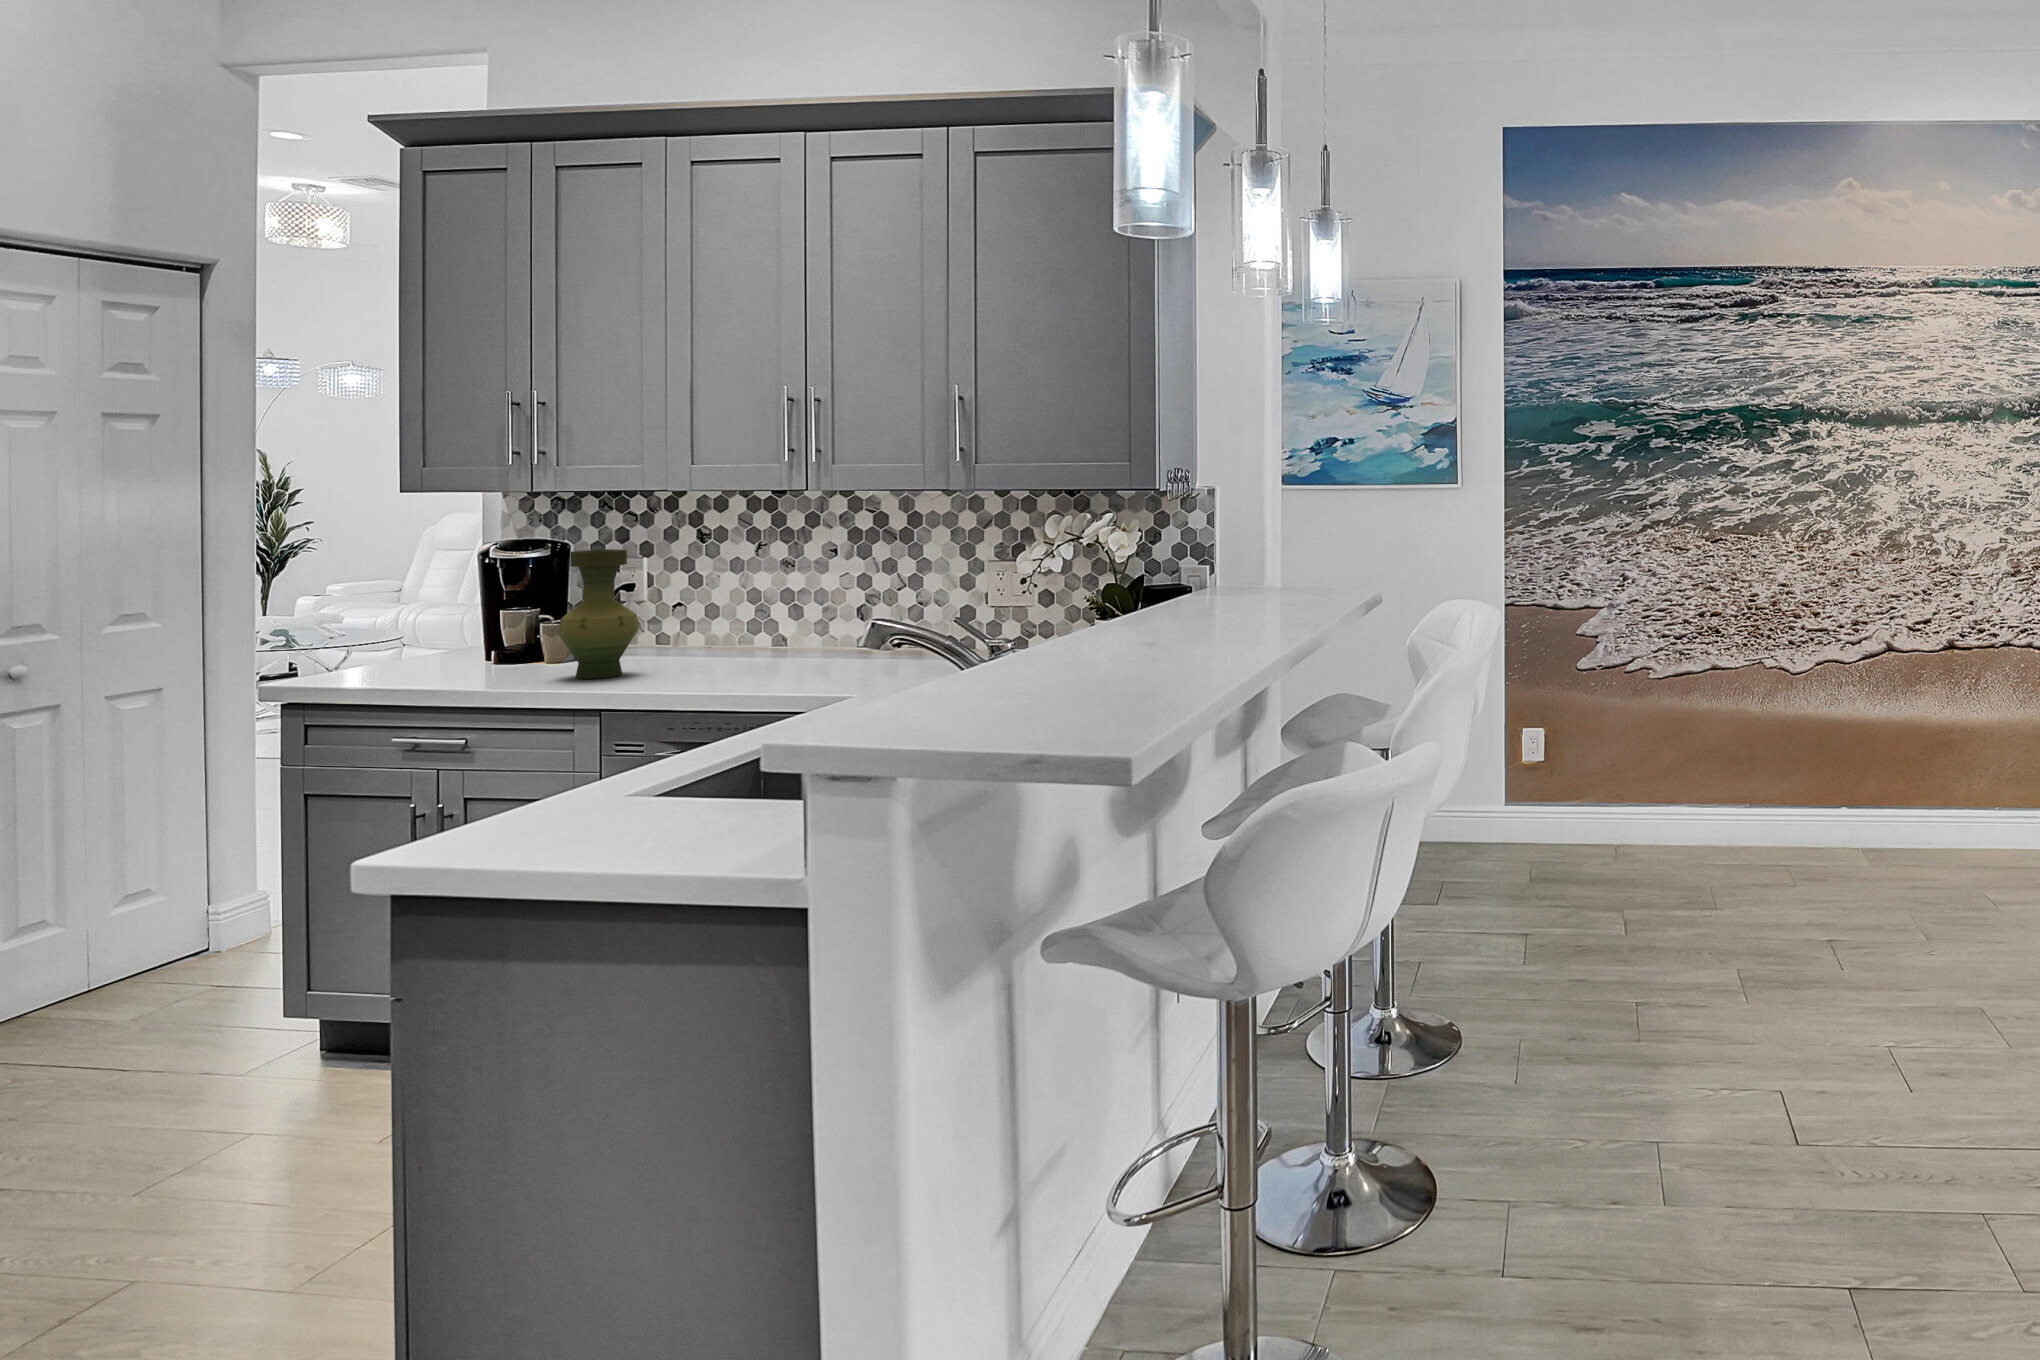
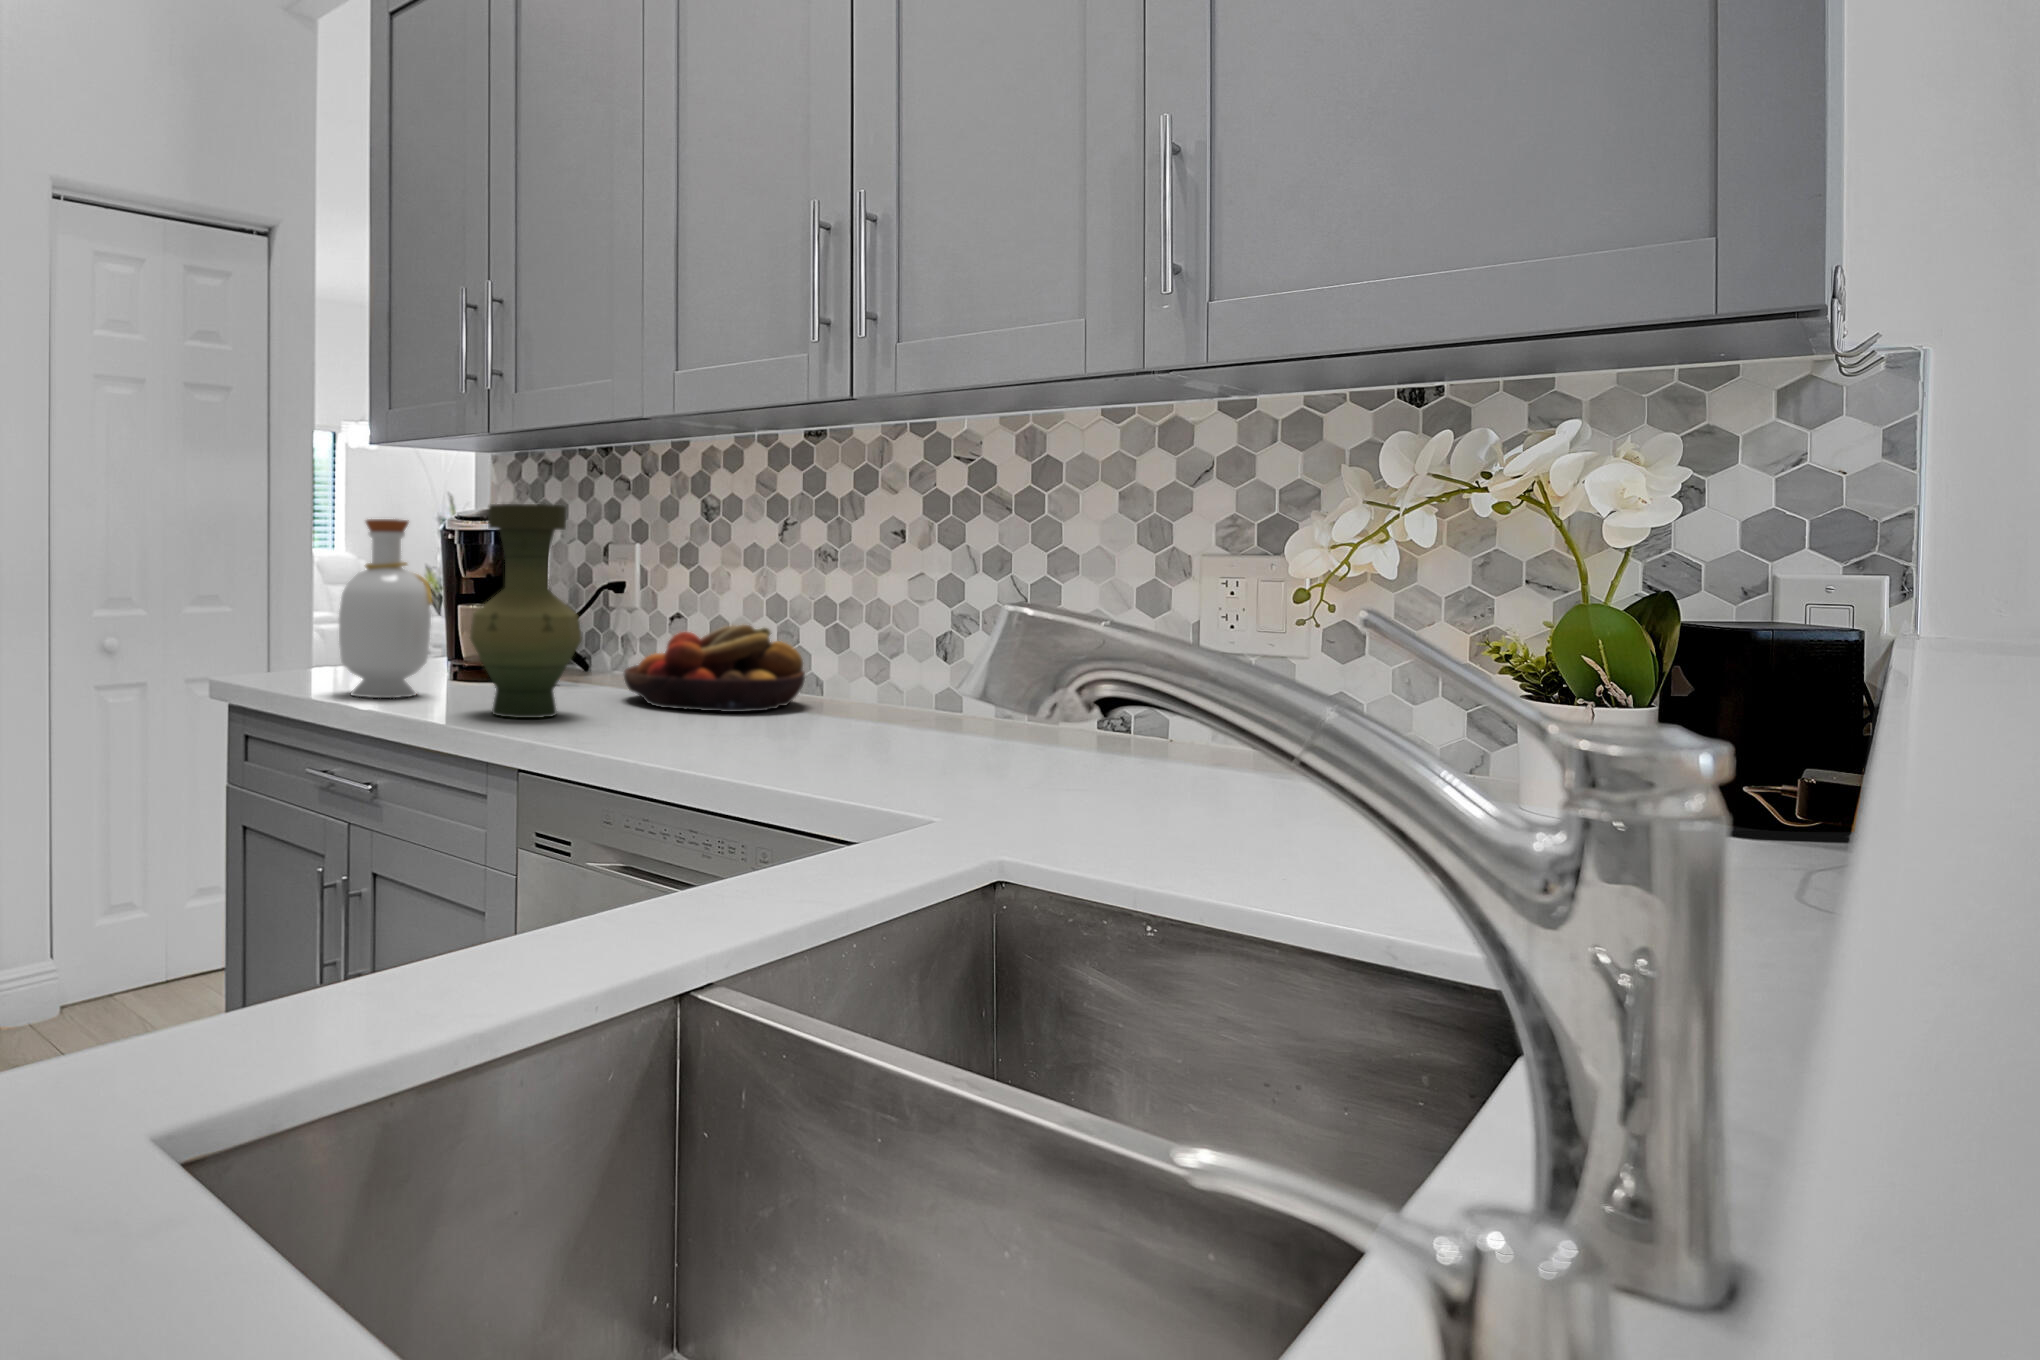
bottle: none [428,559,509,680] -> present [339,519,432,698]
fruit bowl: none [651,608,775,662] -> present [624,624,805,712]

